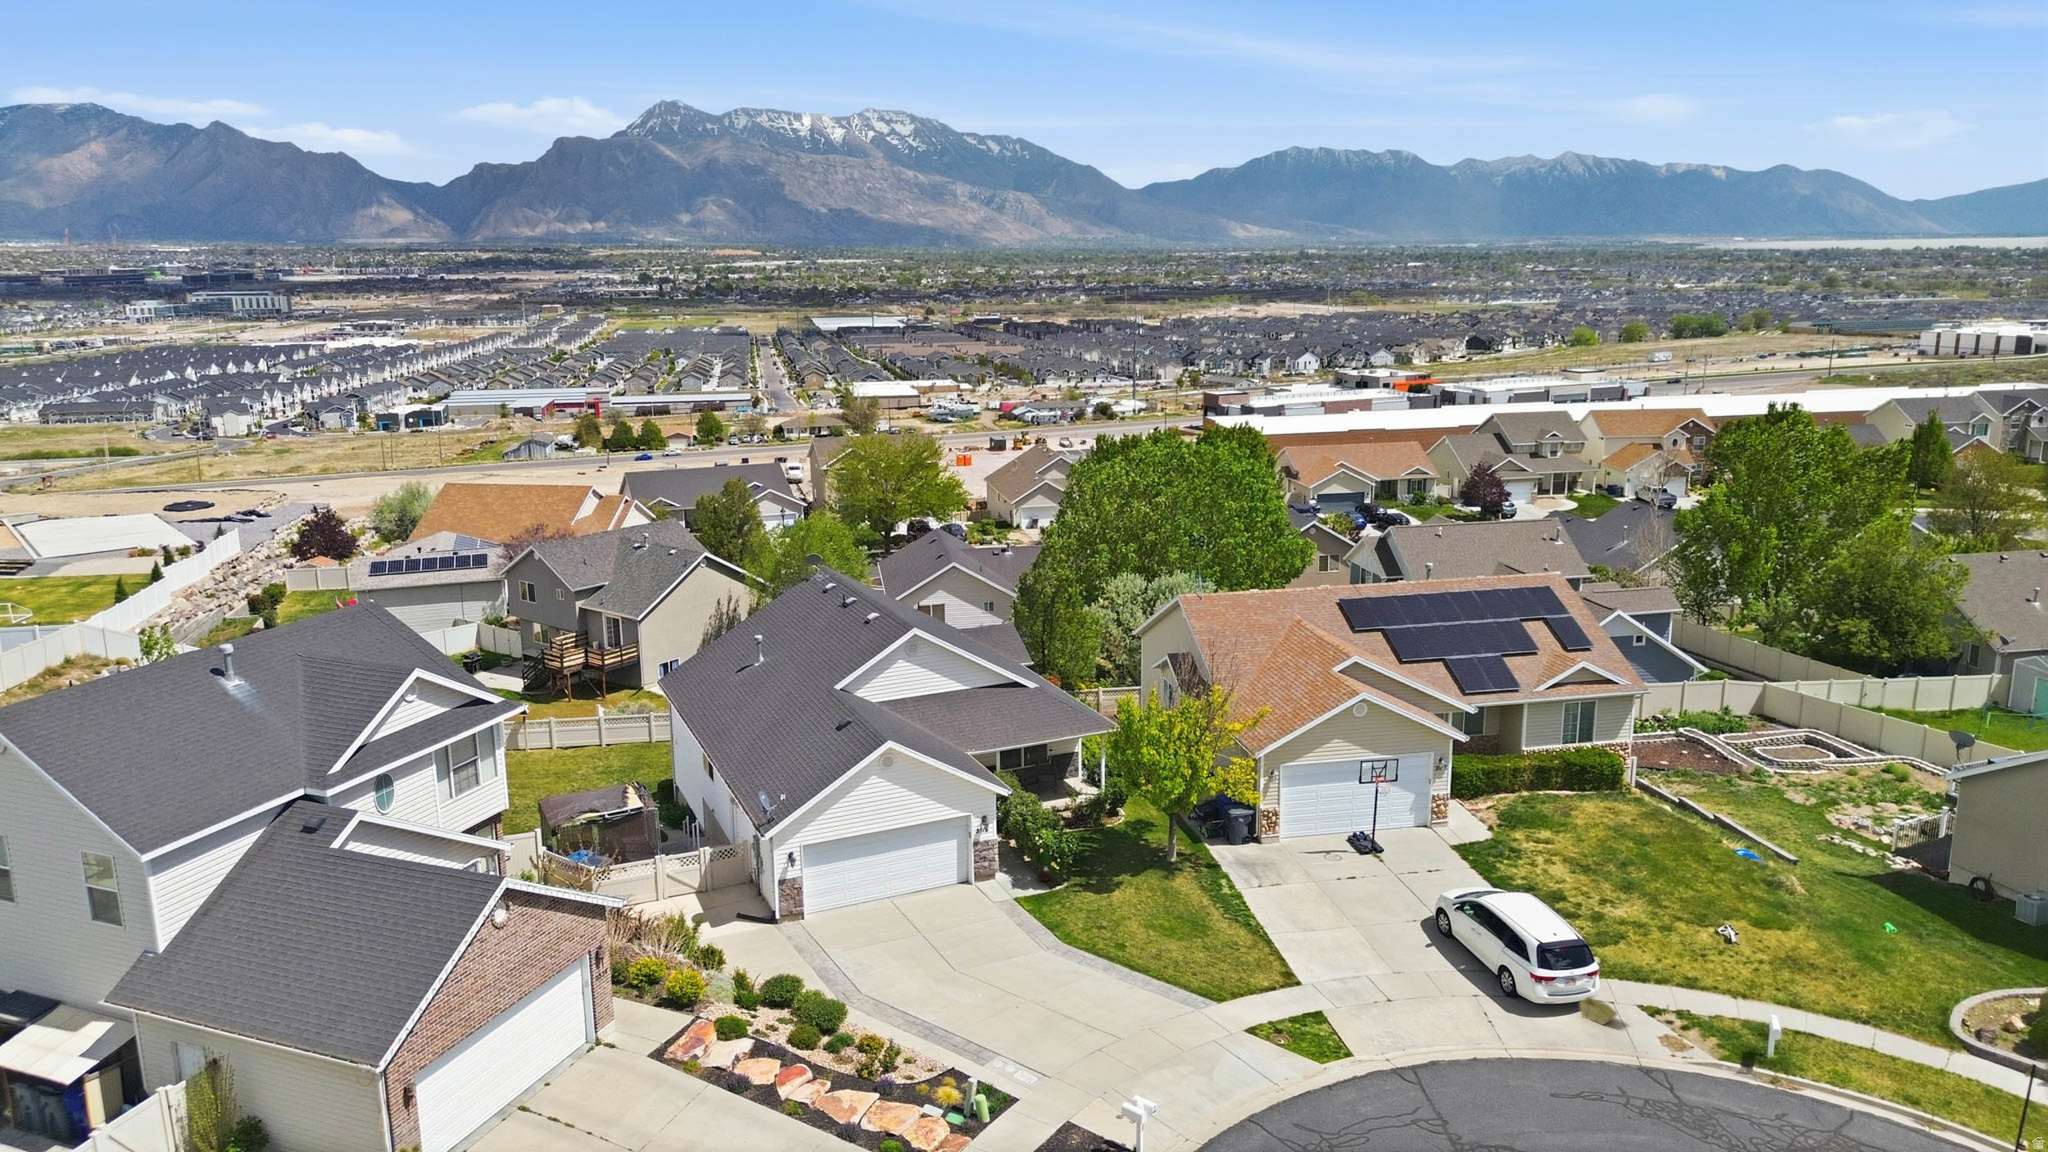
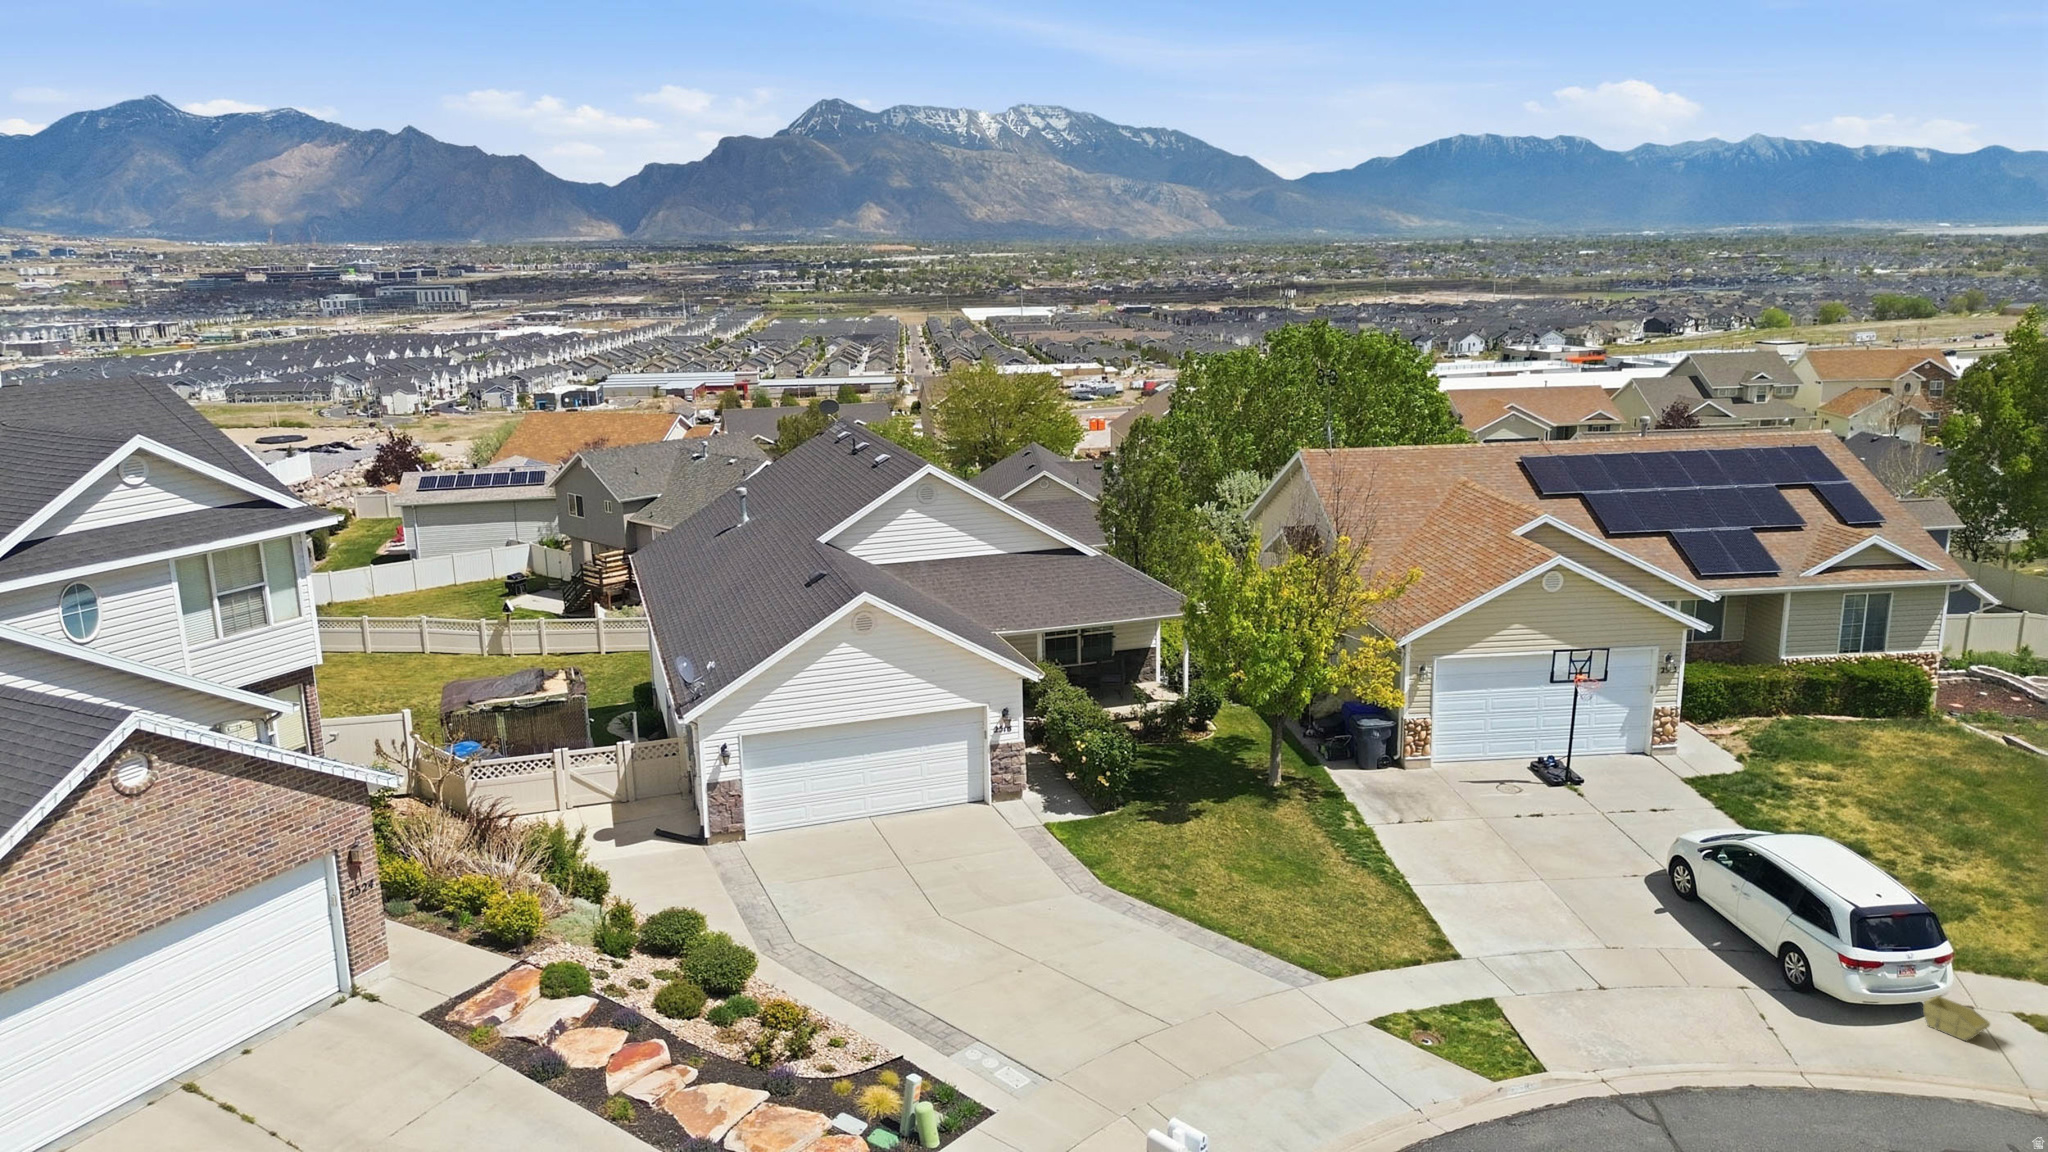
potted tree: present [1034,853,1052,881] -> none [1074,758,1103,803]

